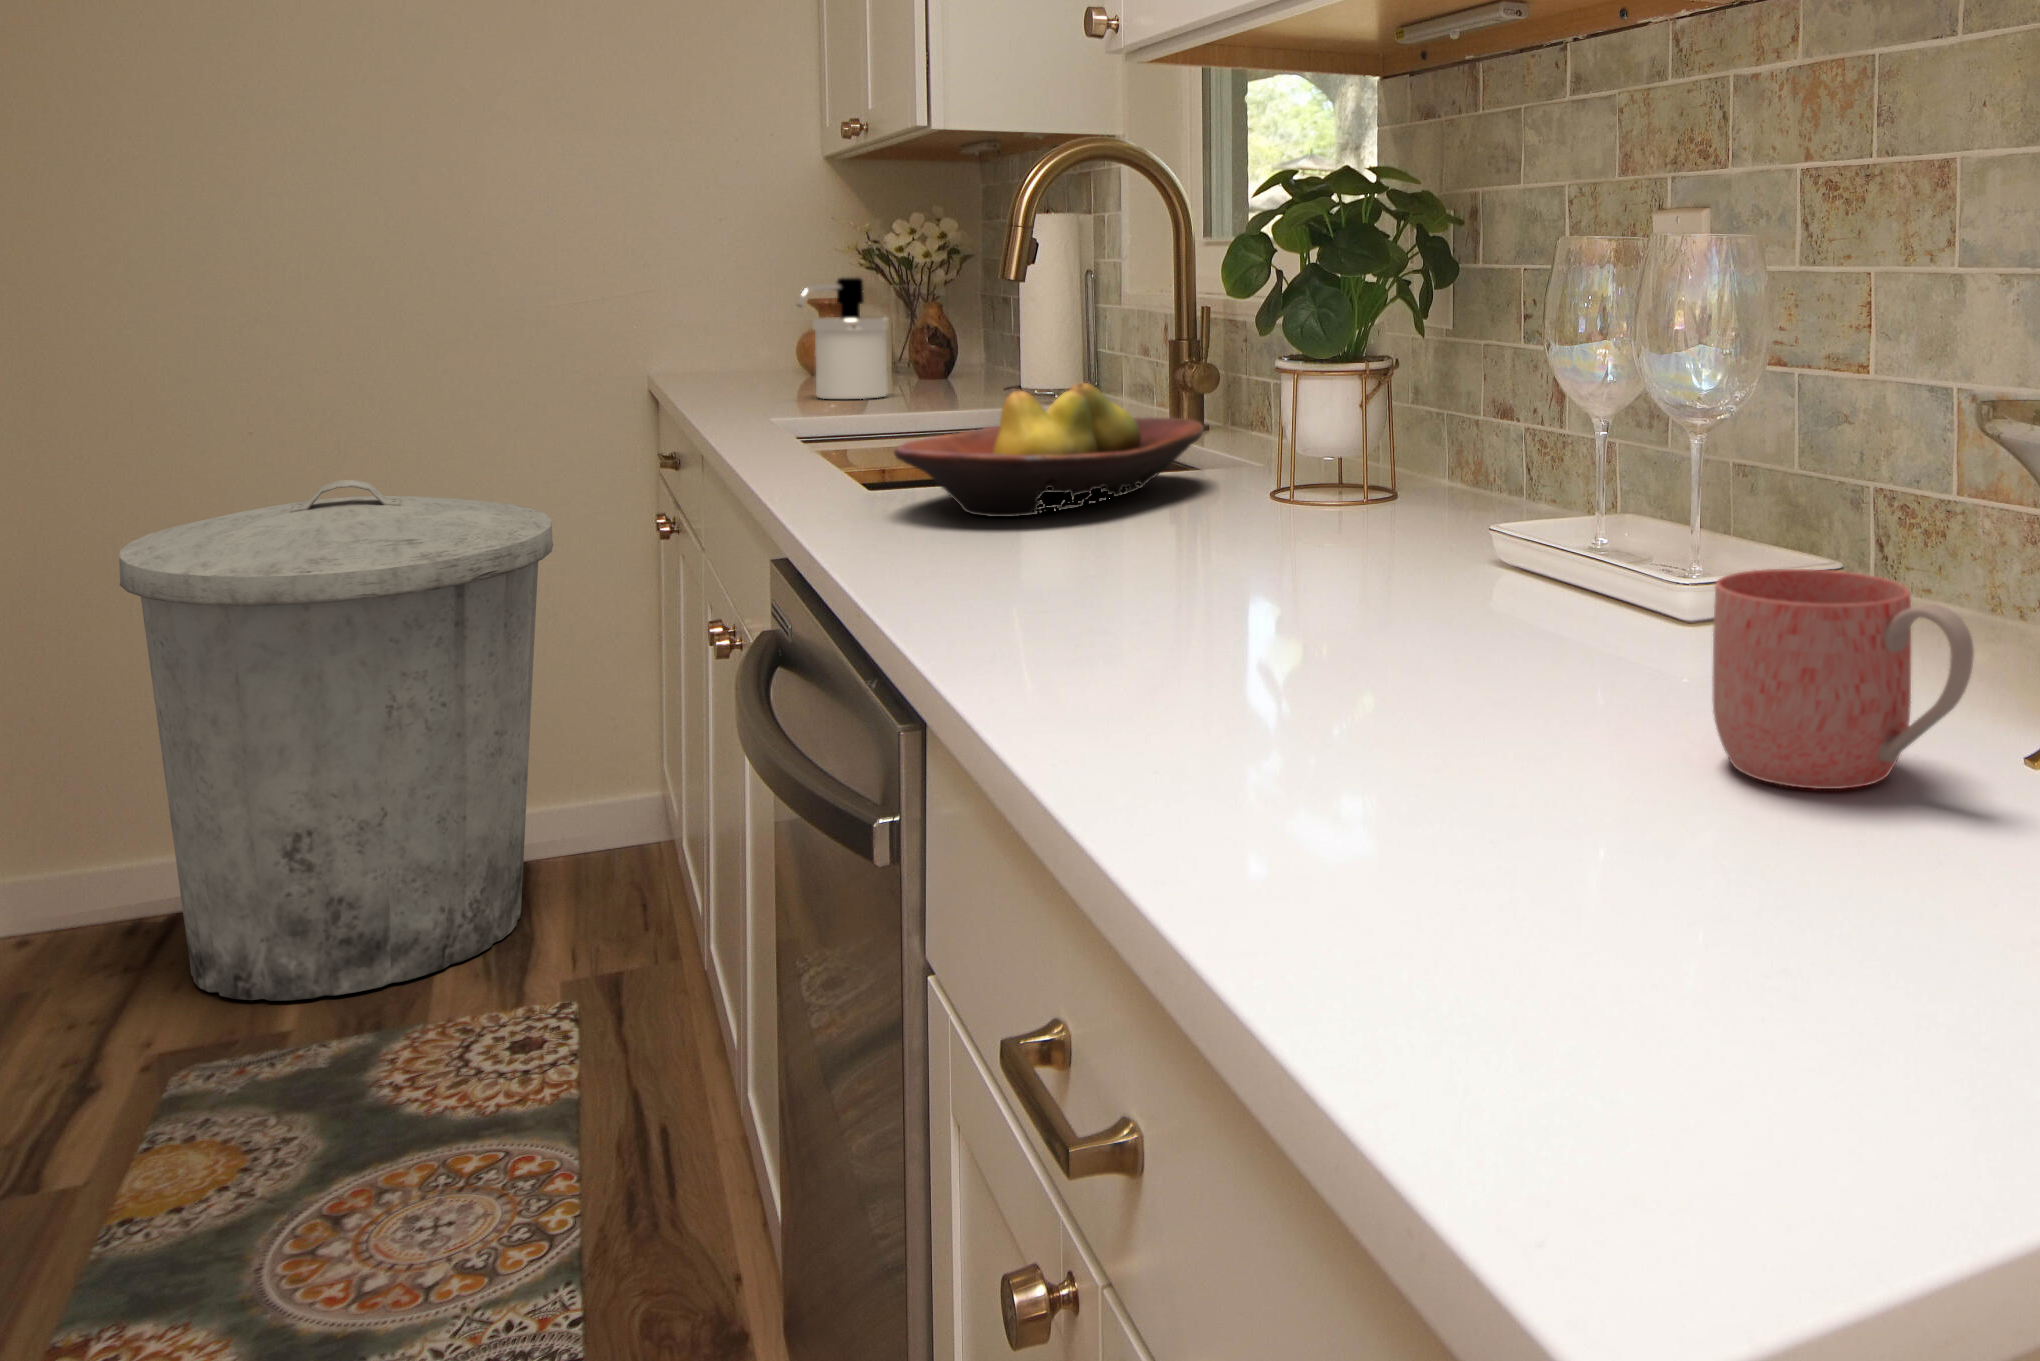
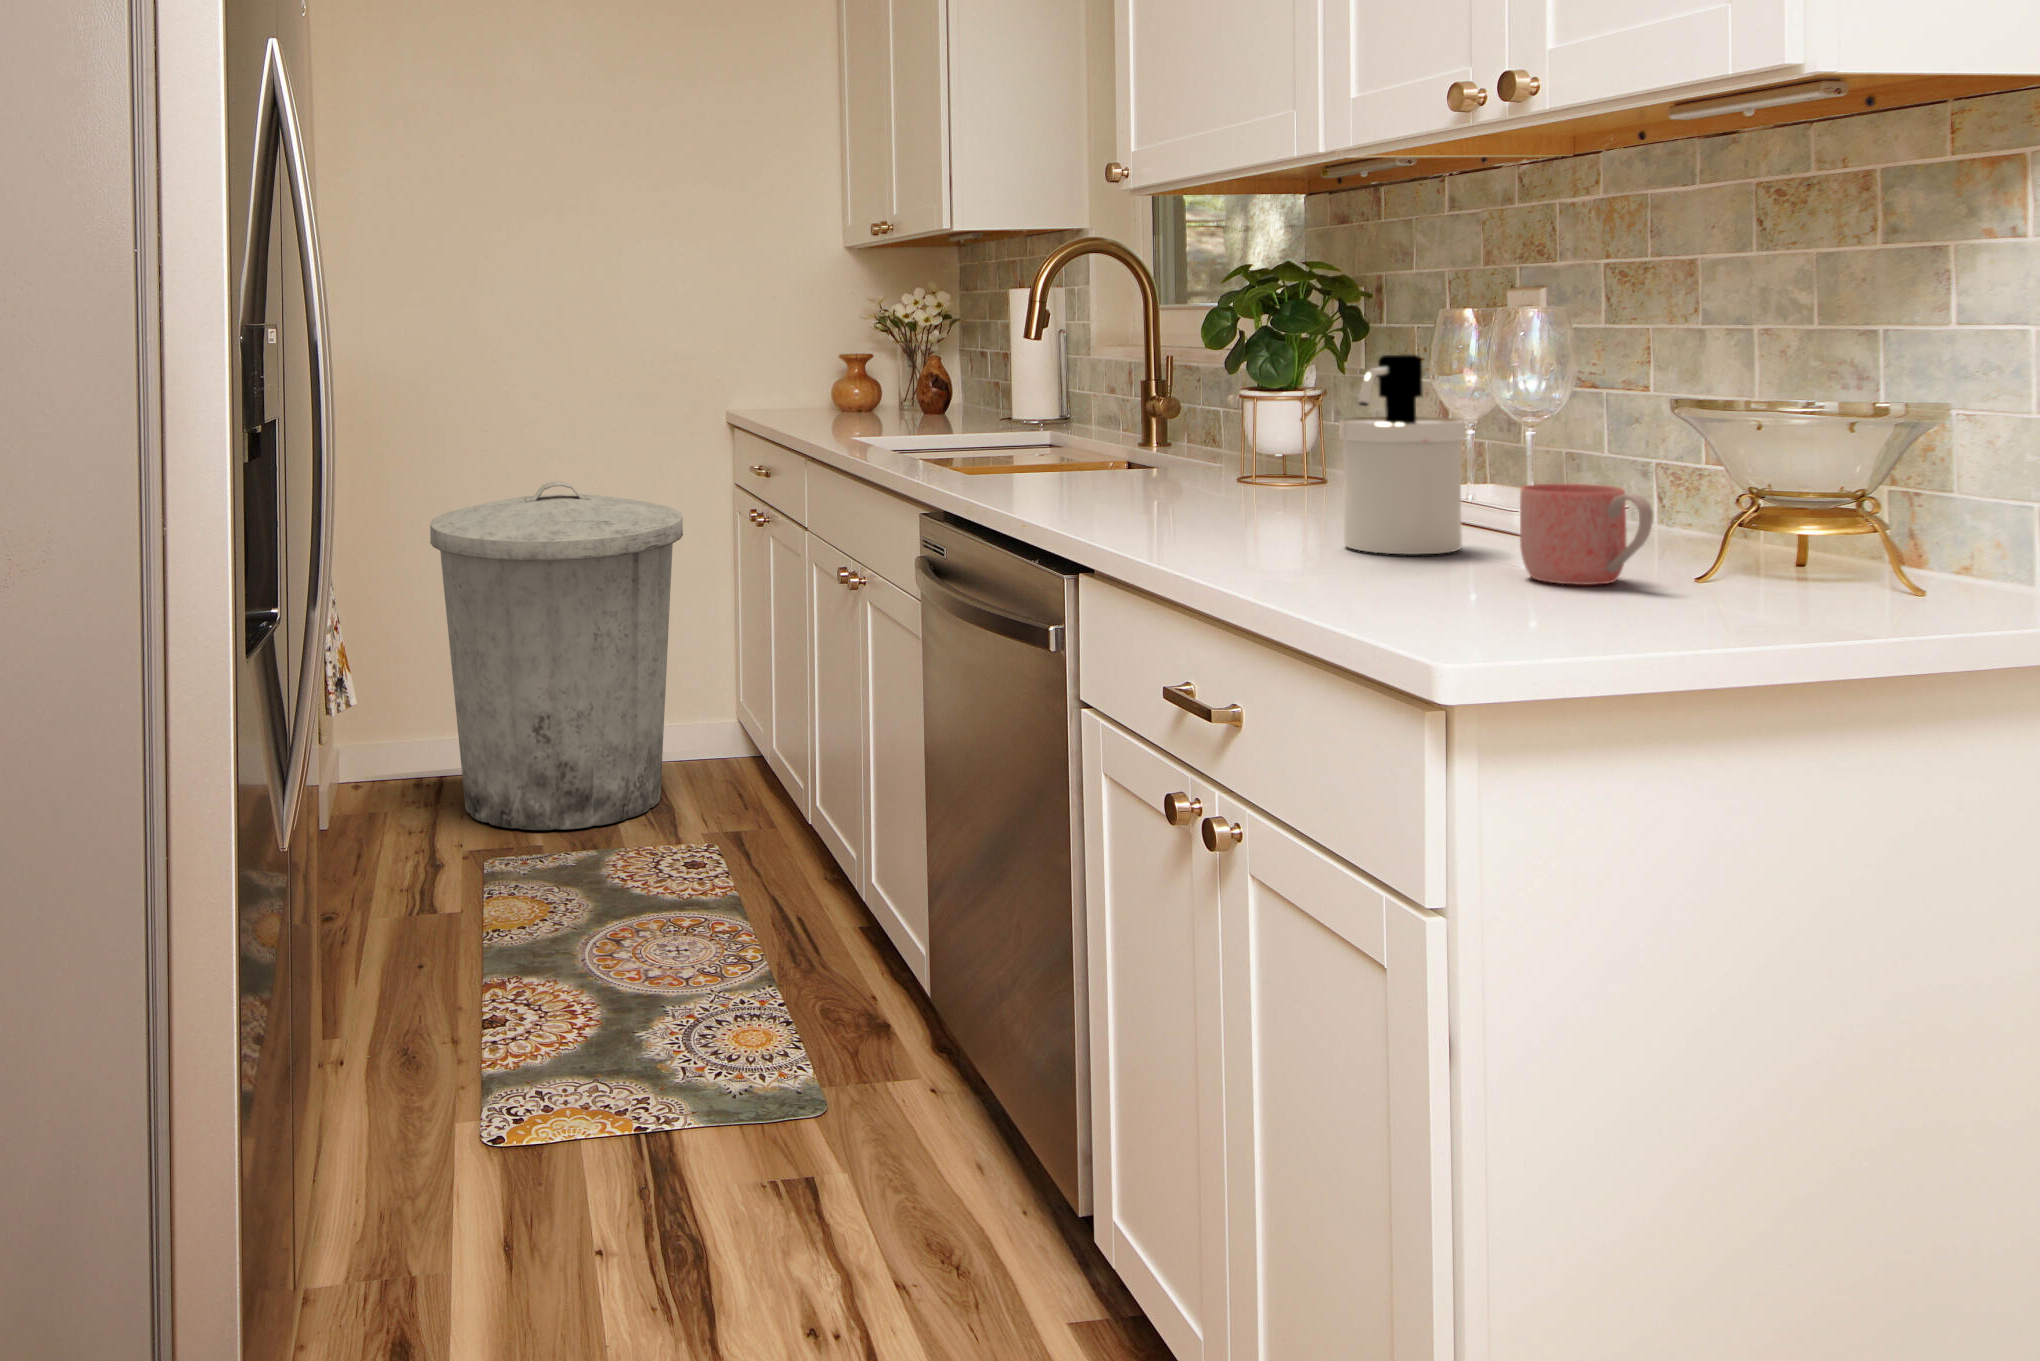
soap dispenser: present [797,278,889,399] -> present [1339,354,1465,554]
fruit bowl: present [894,383,1204,517] -> none [1000,406,1189,488]

